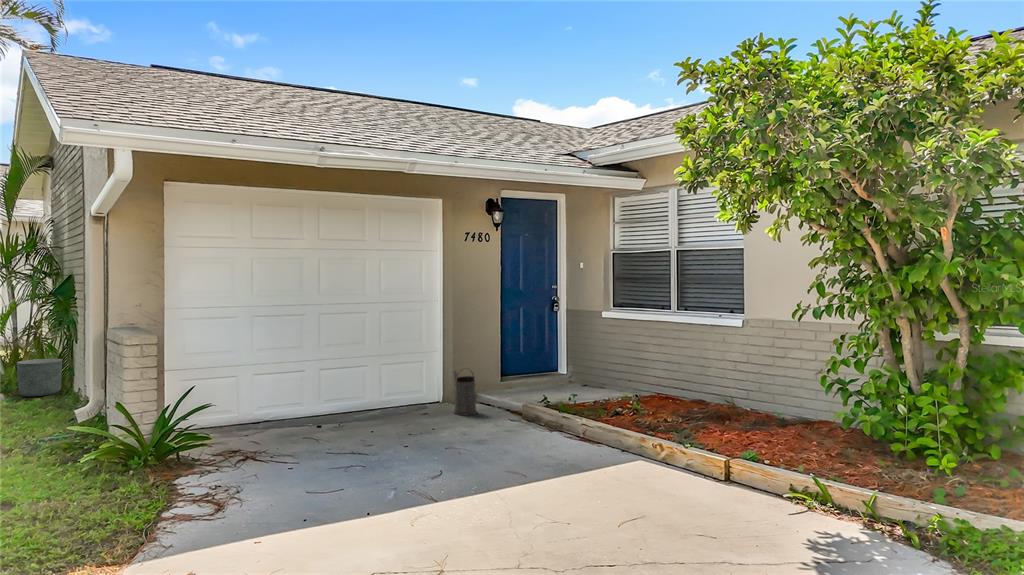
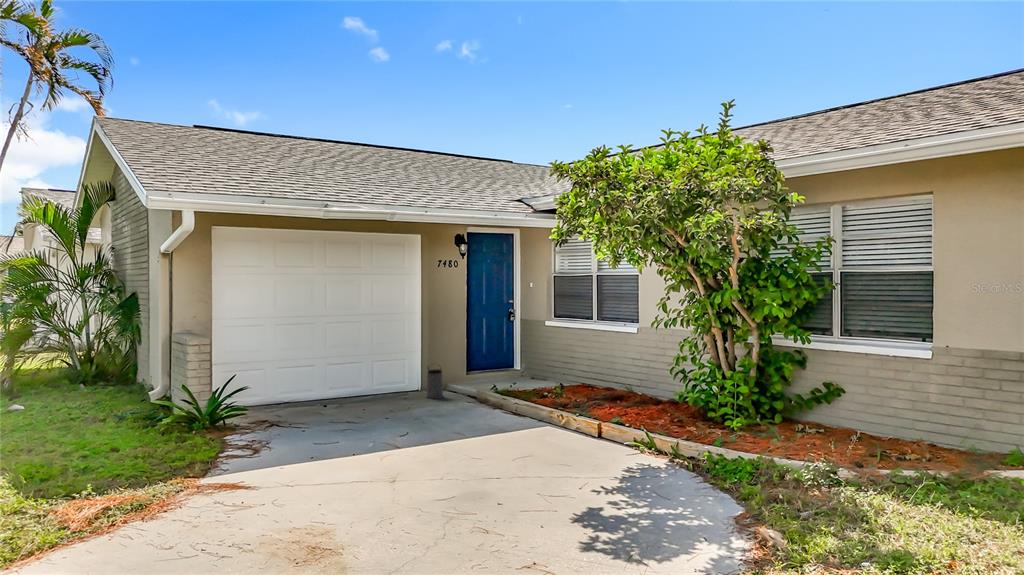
planter: present [17,359,62,397] -> none [94,356,128,385]

